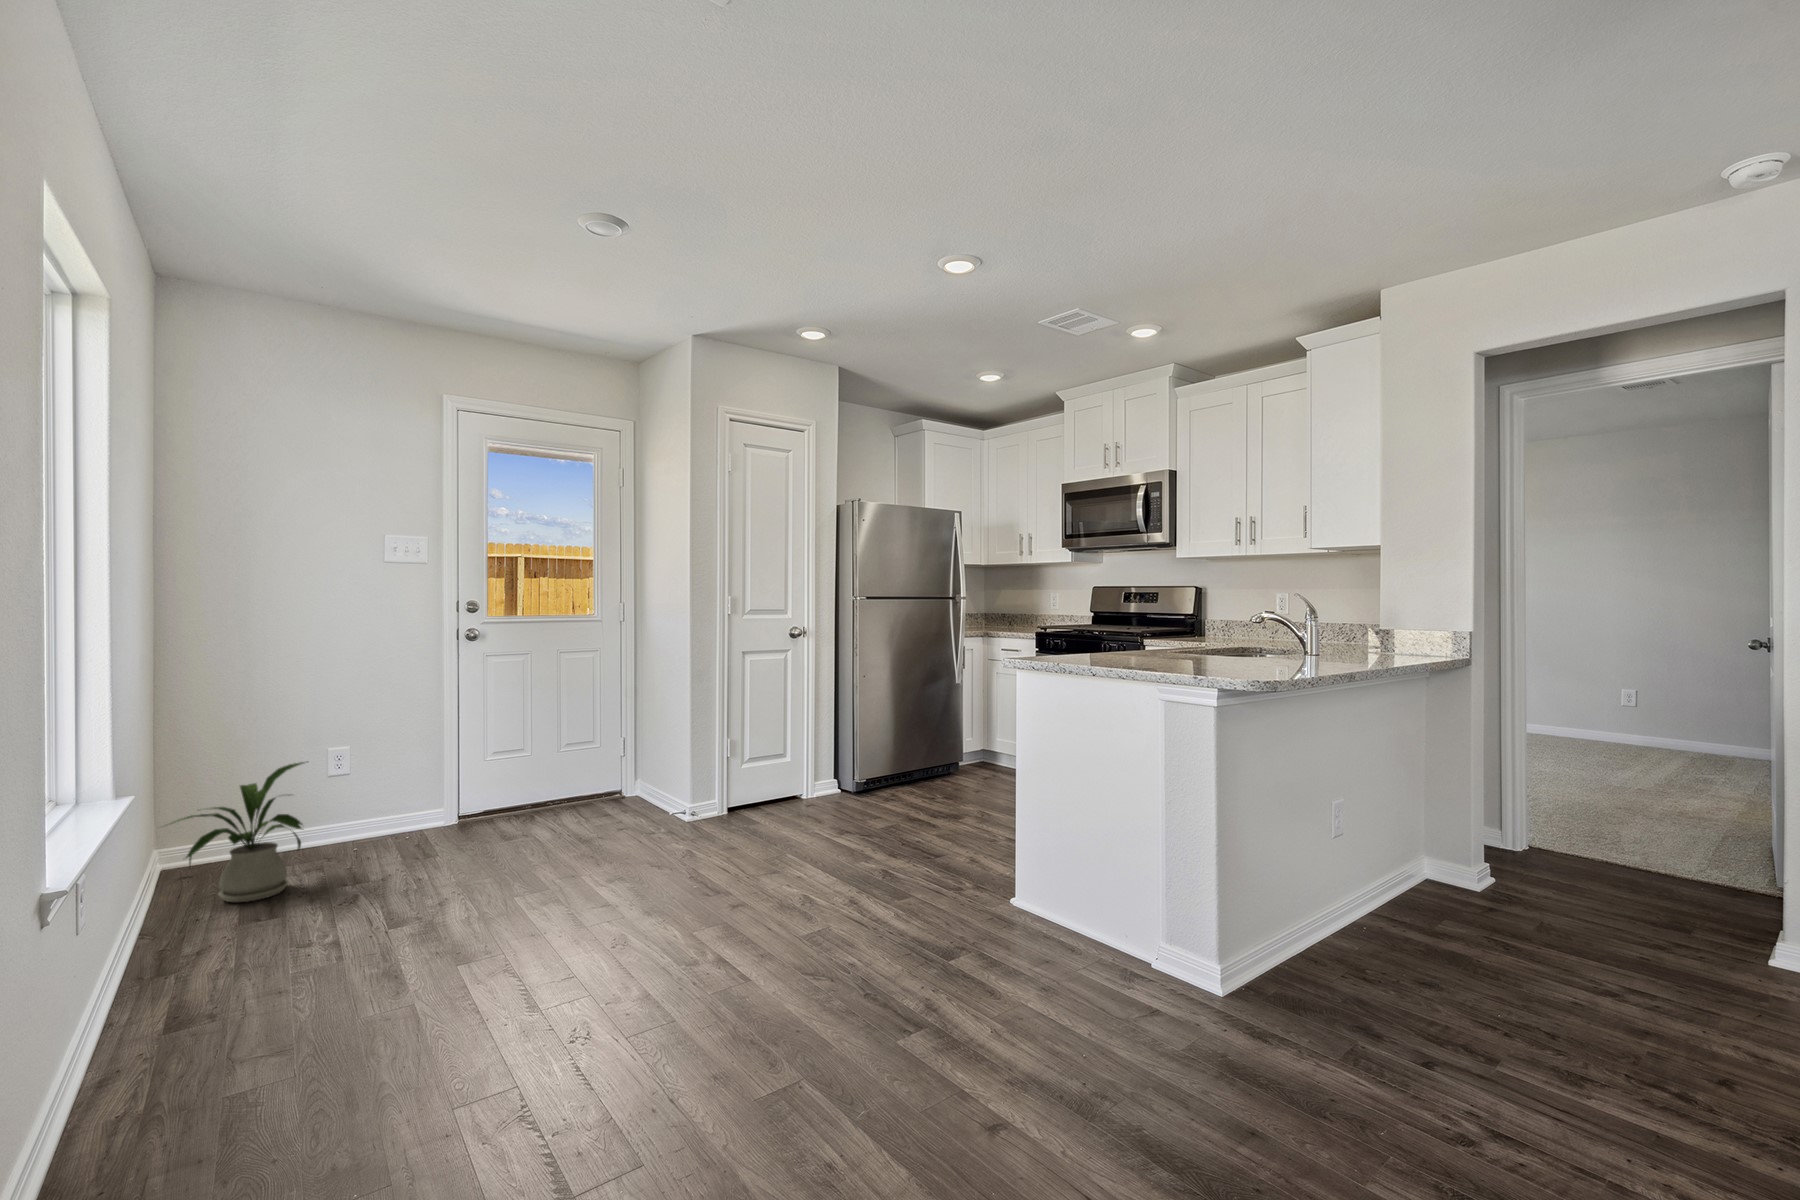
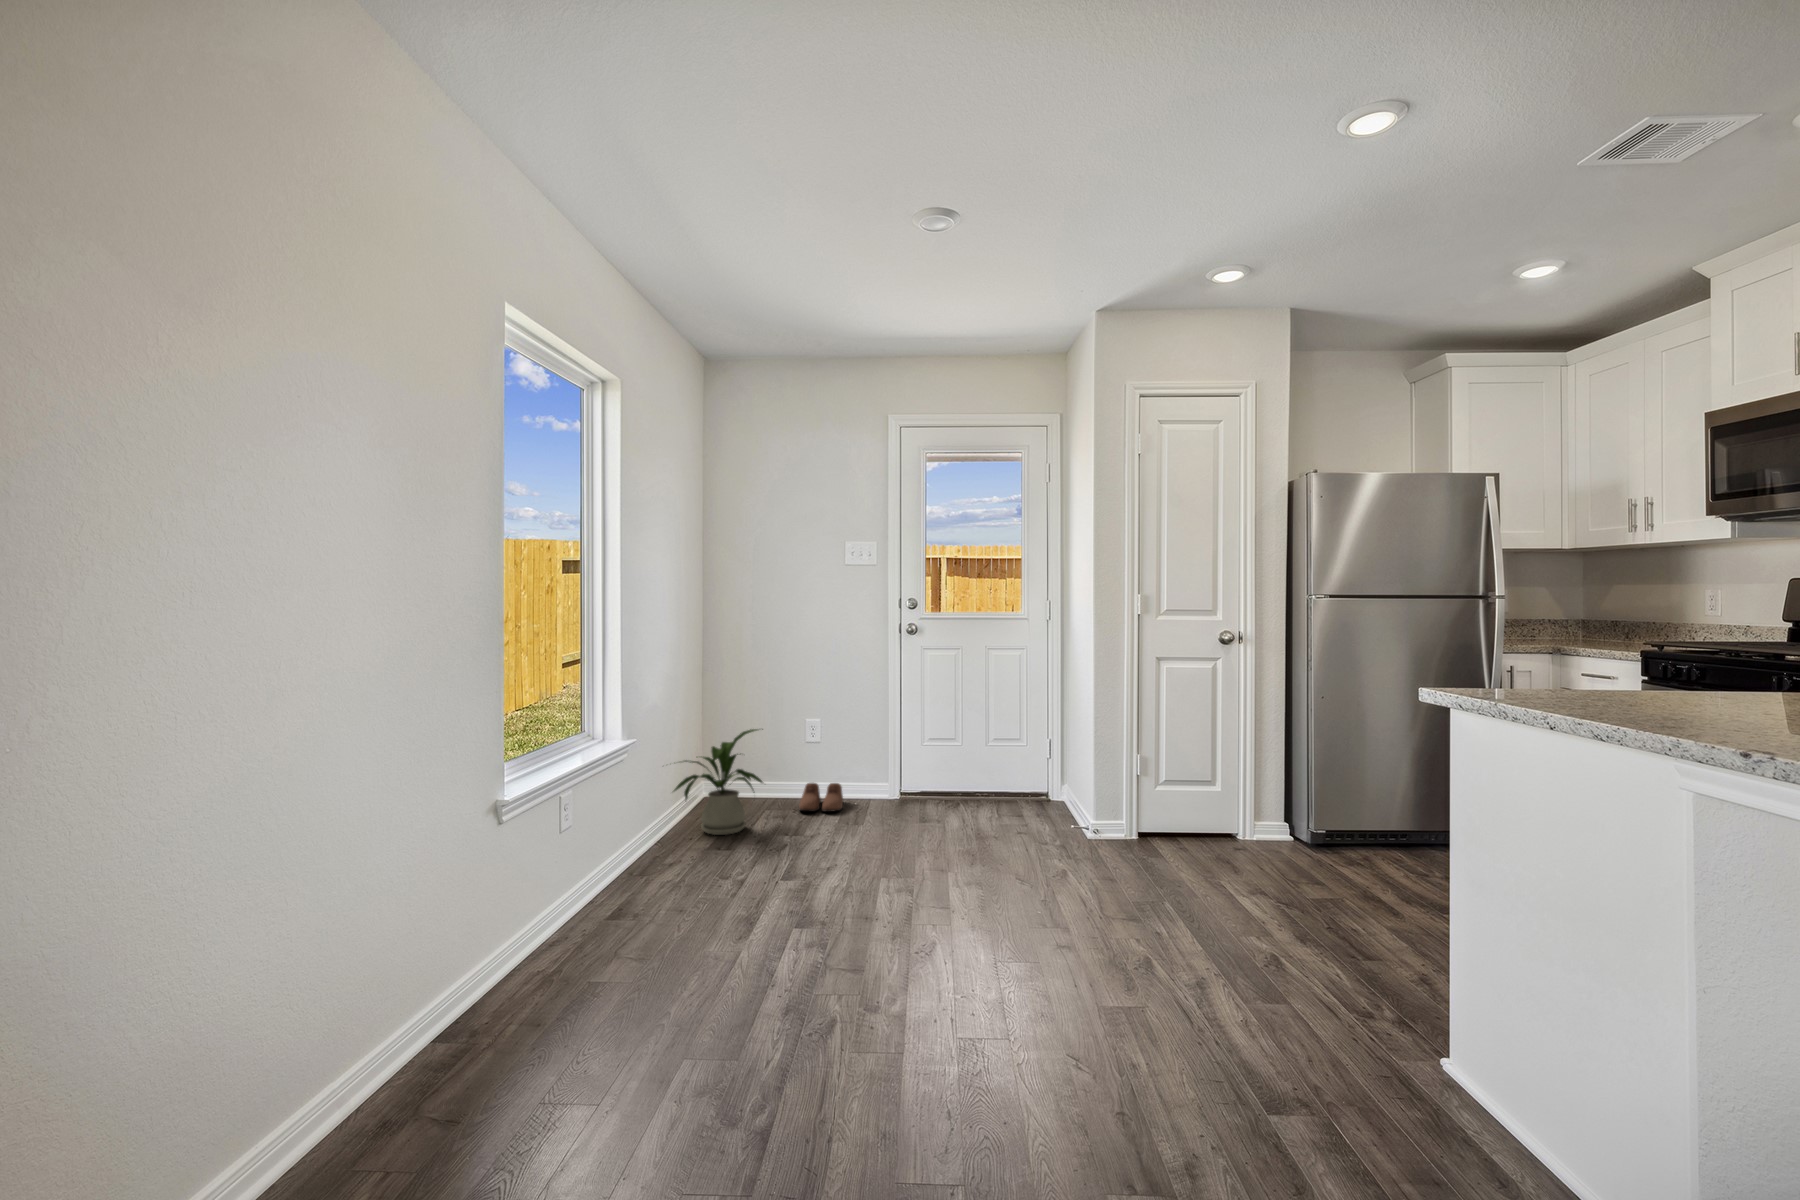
shoe: none [339,815,400,854] -> present [799,783,843,812]

